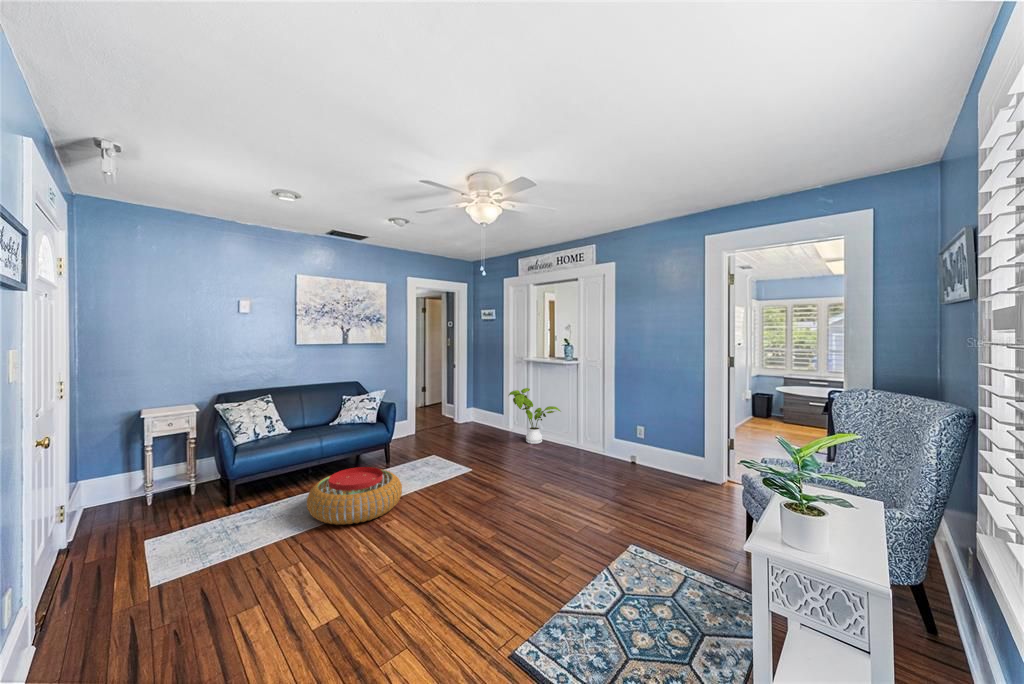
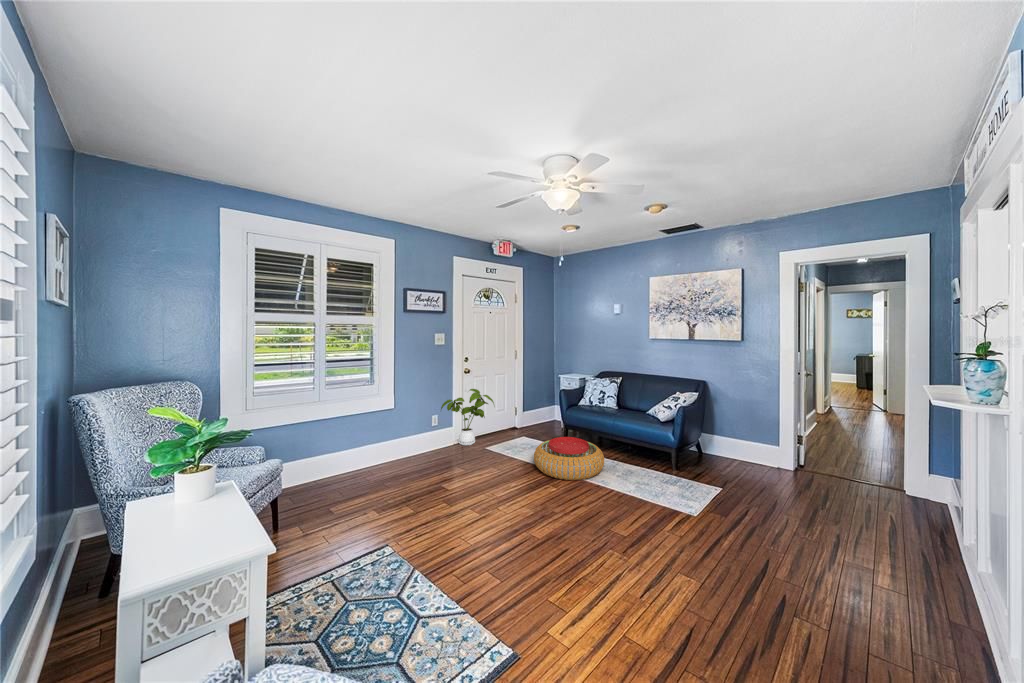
house plant: present [509,388,560,444] -> present [441,389,494,445]

